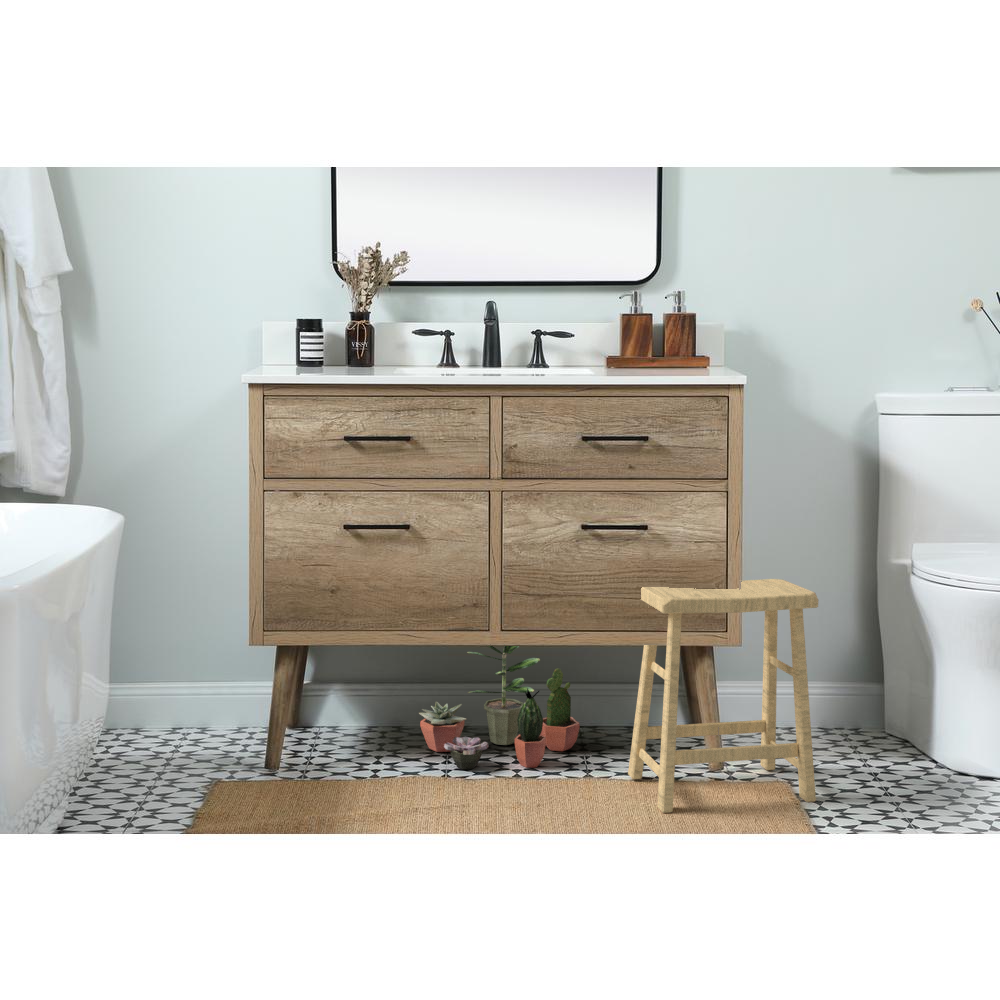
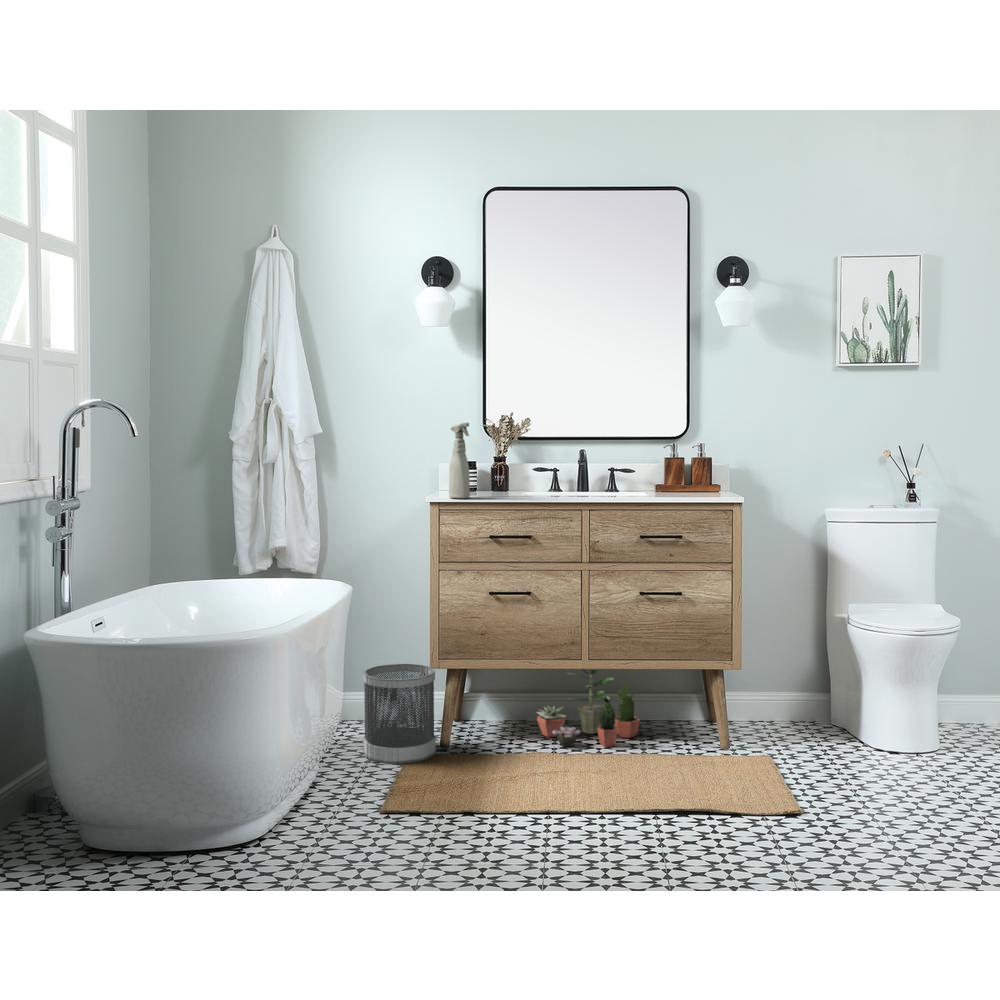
spray bottle: none [276,246,309,372] -> present [449,423,470,498]
footstool: present [628,579,818,813] -> none [670,627,788,773]
wastebasket: none [130,641,254,809] -> present [363,664,436,764]

